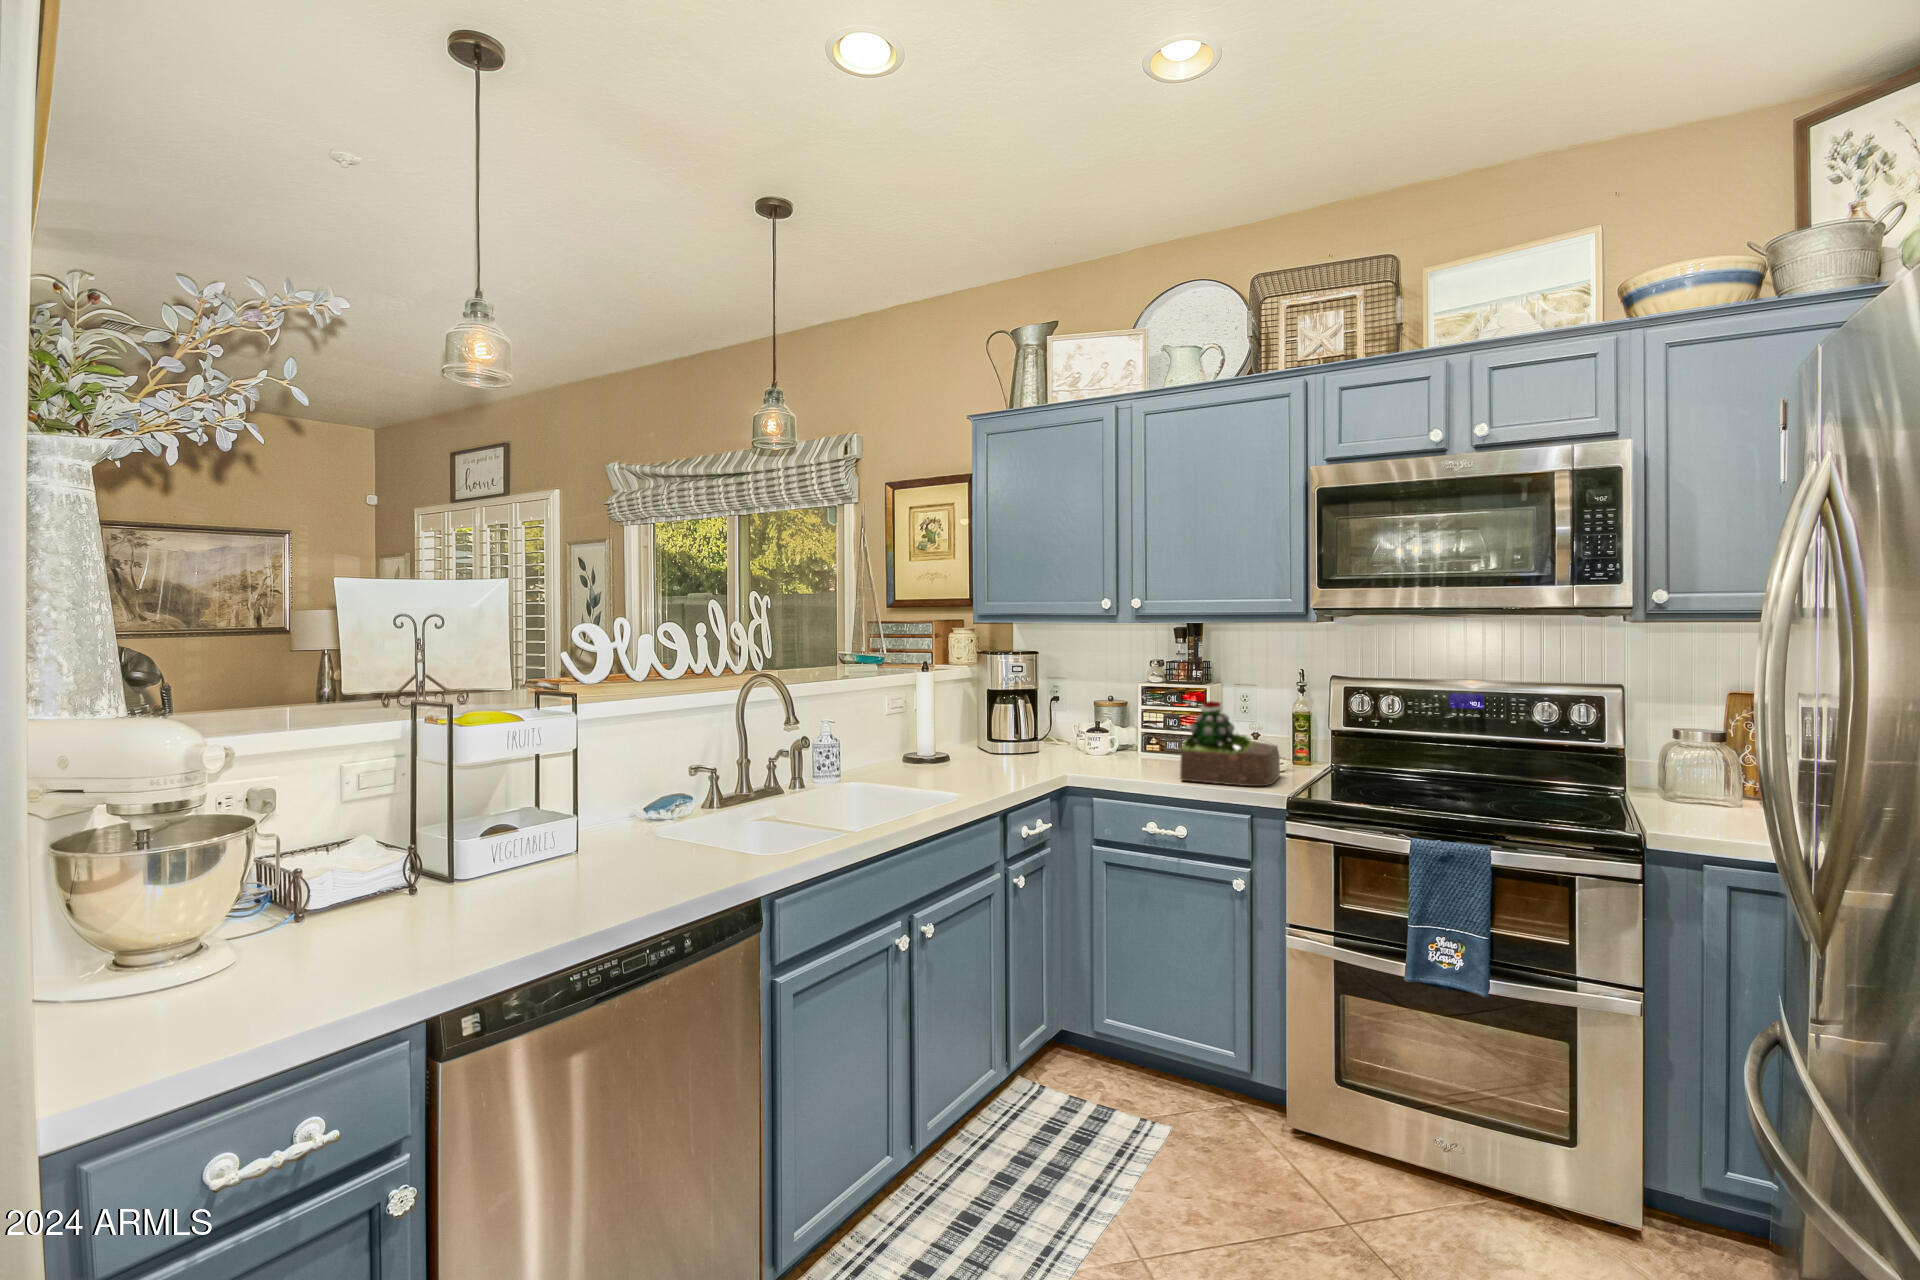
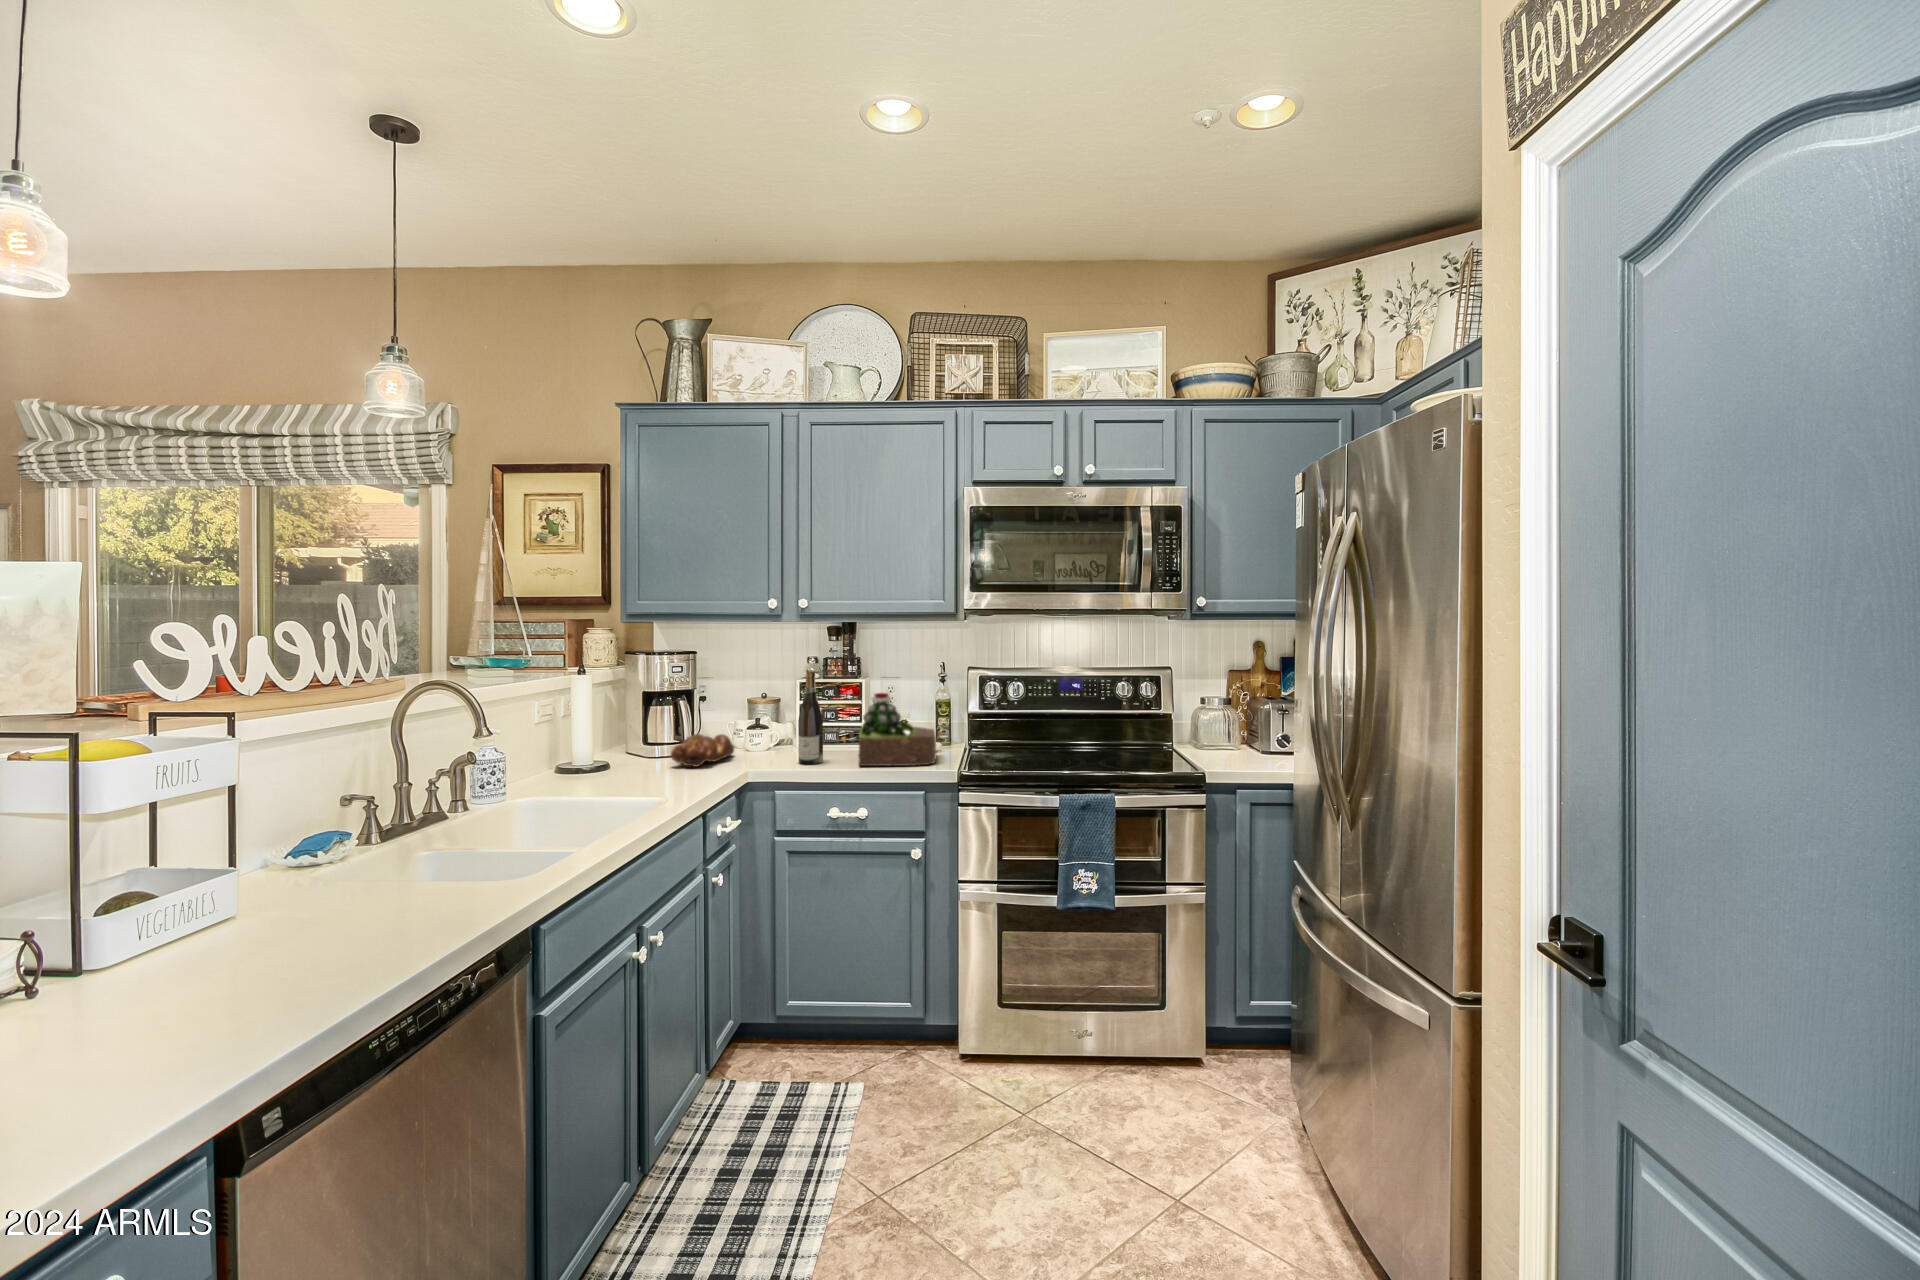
wine bottle: none [1122,675,1148,773] -> present [798,671,823,764]
bread loaf: none [1001,733,1067,766] -> present [671,734,734,767]

